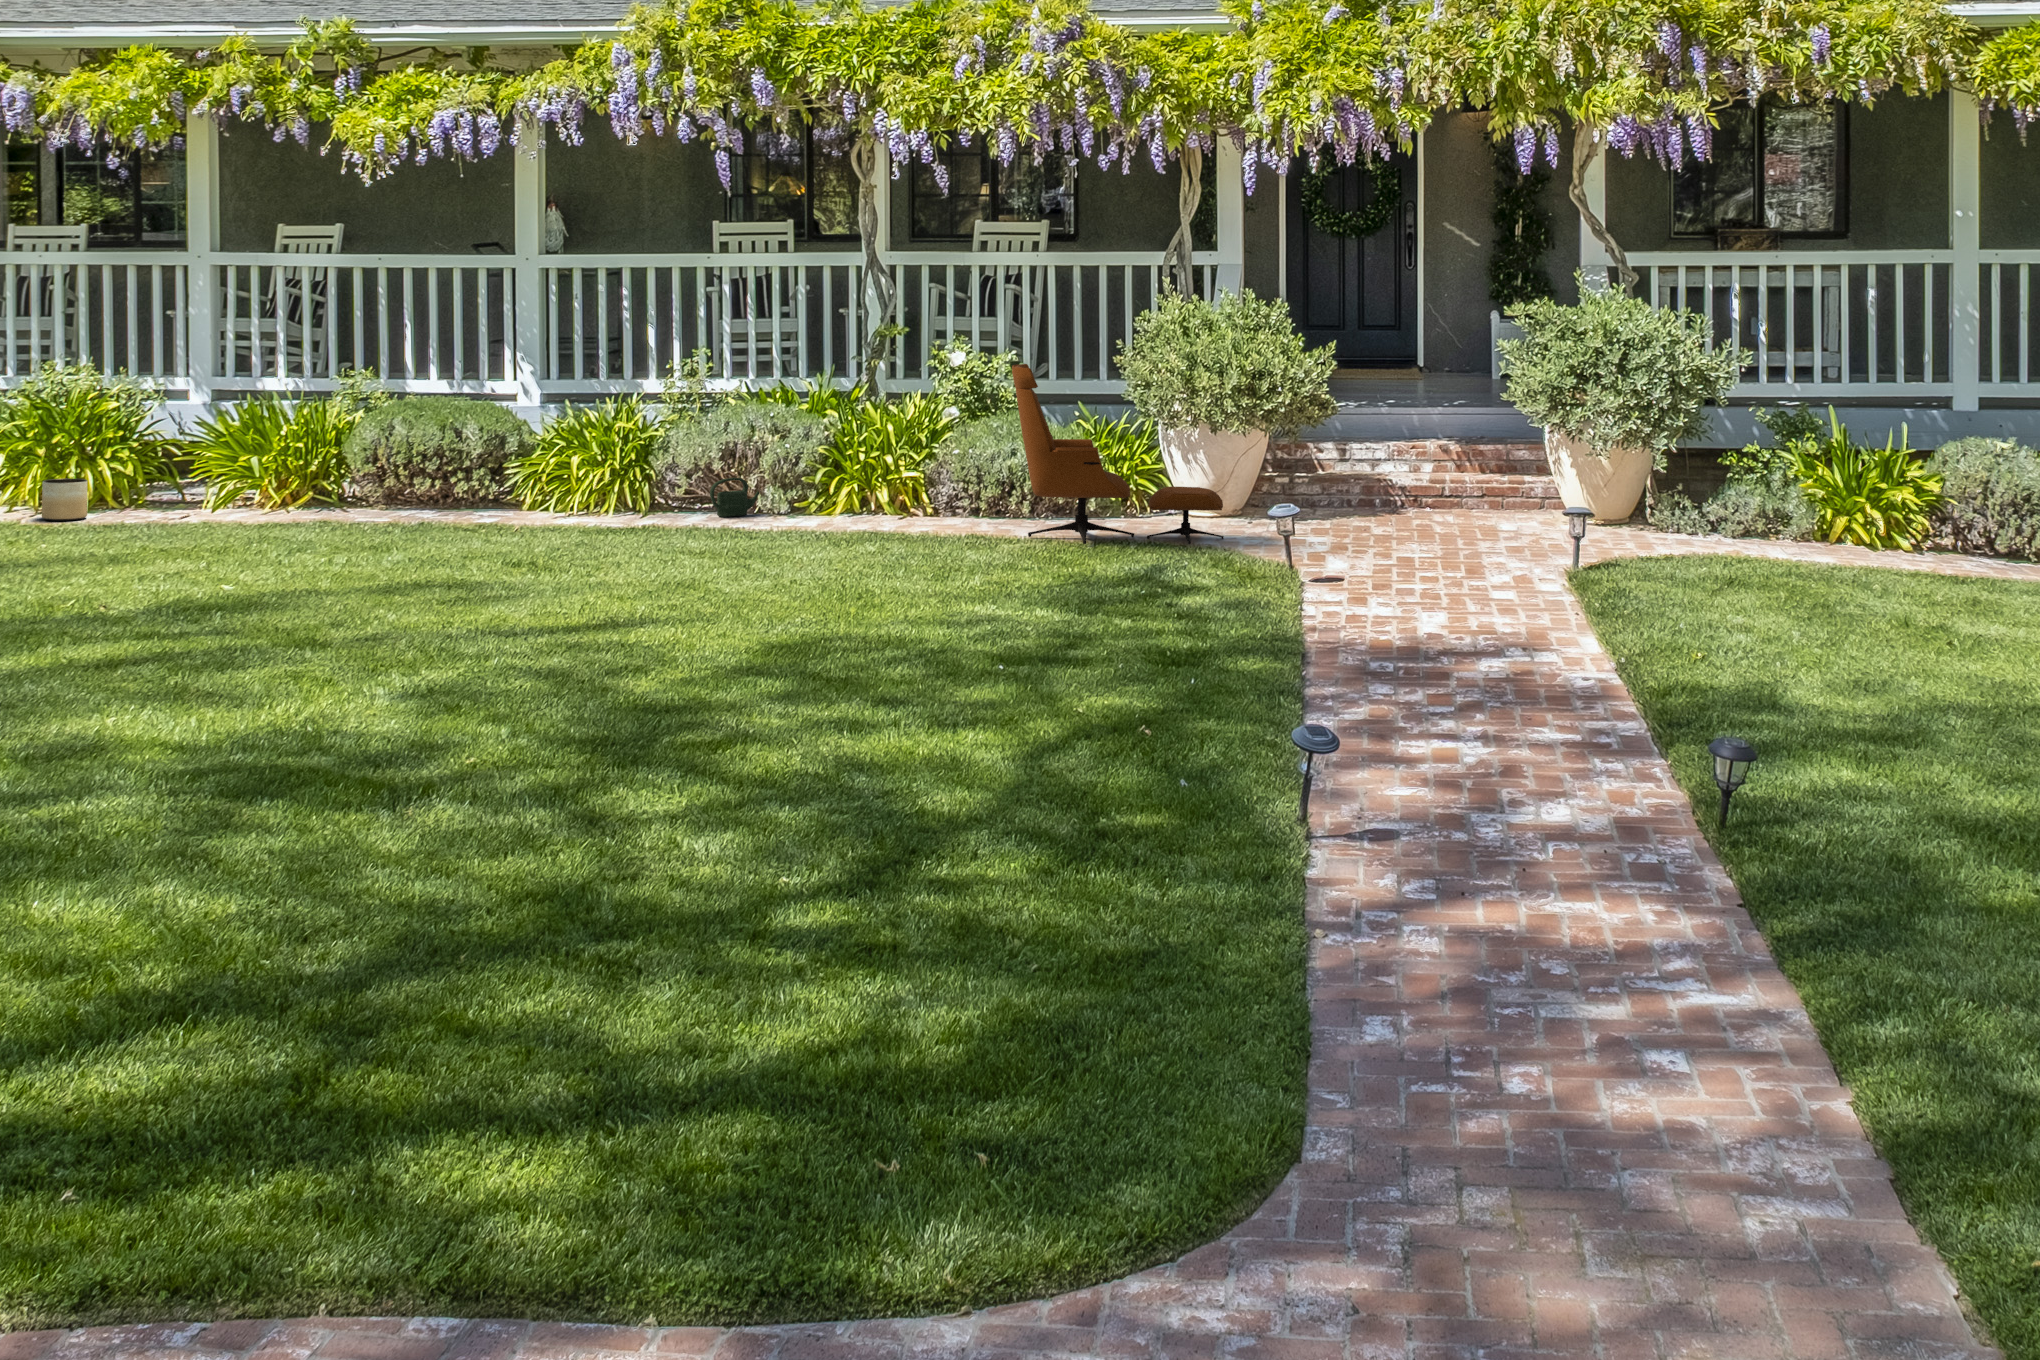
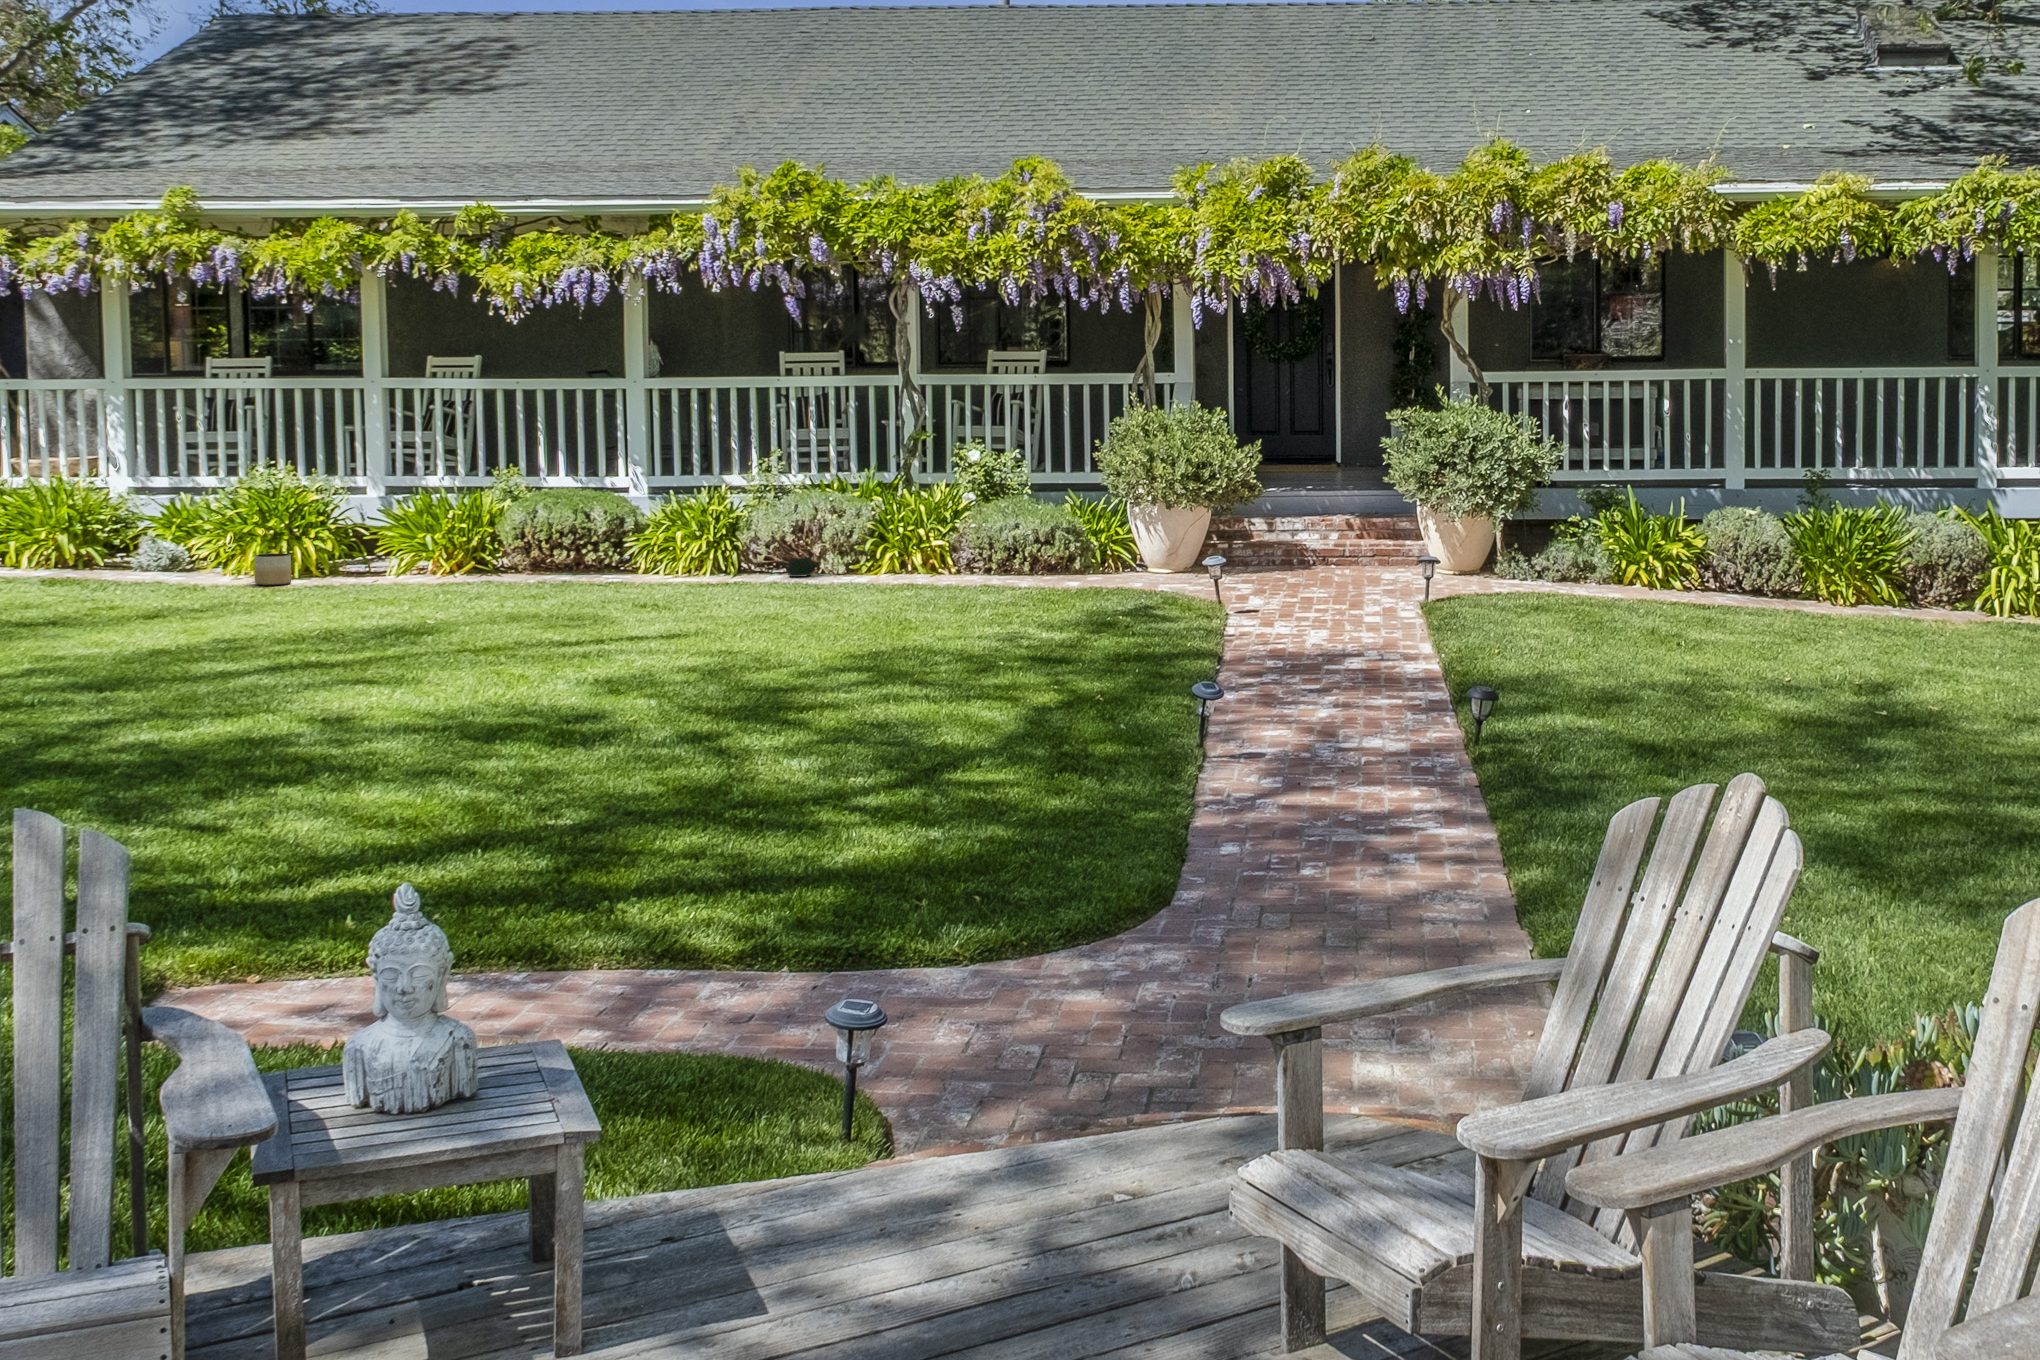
lounge chair: present [1012,364,1224,544] -> none [1011,459,1173,593]

